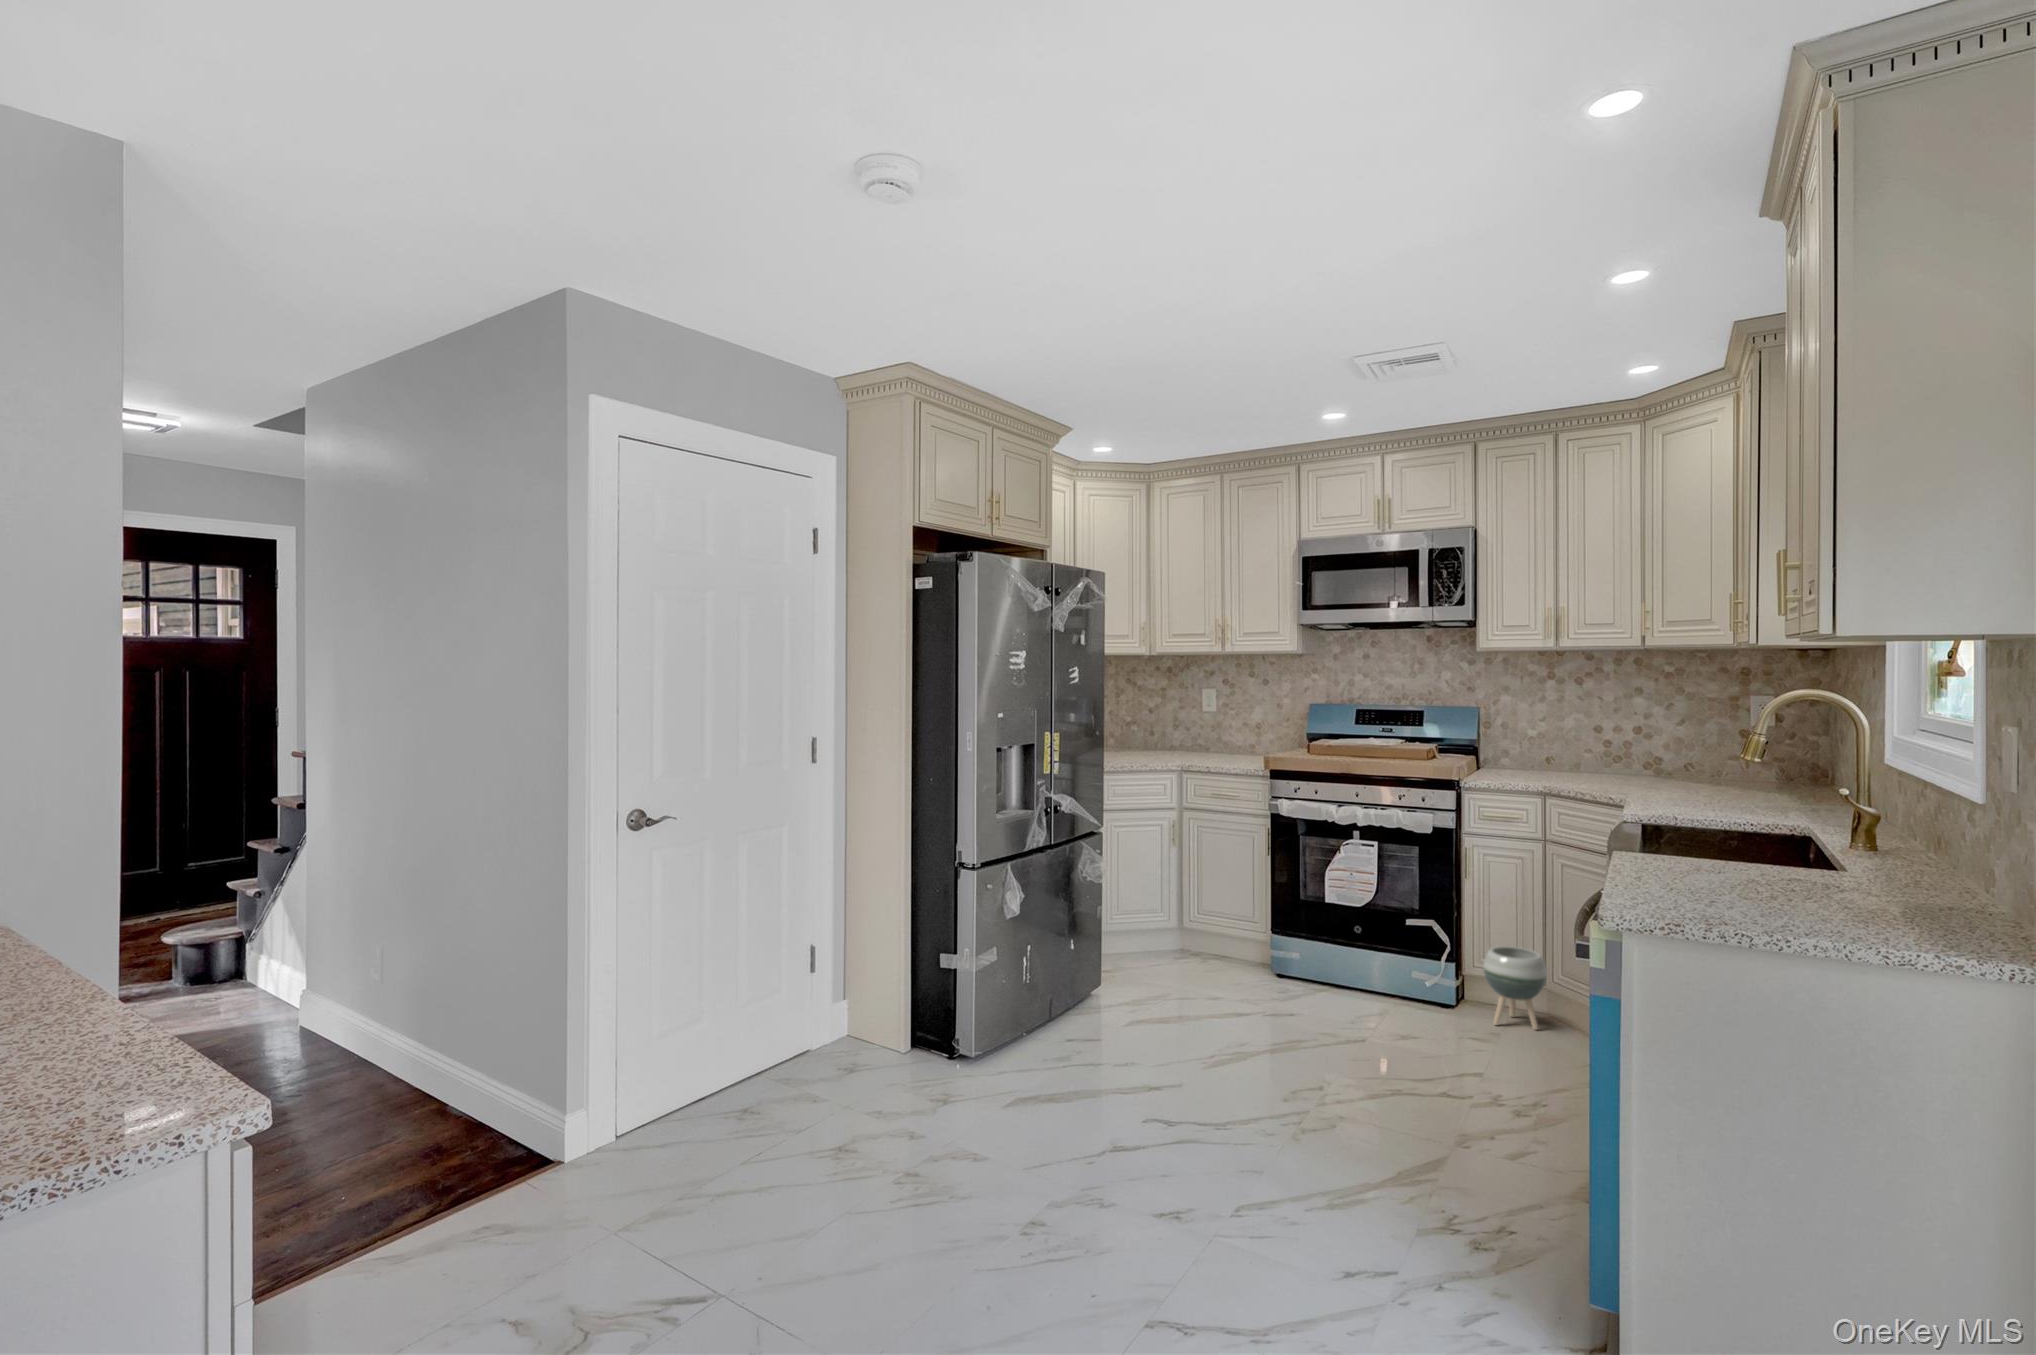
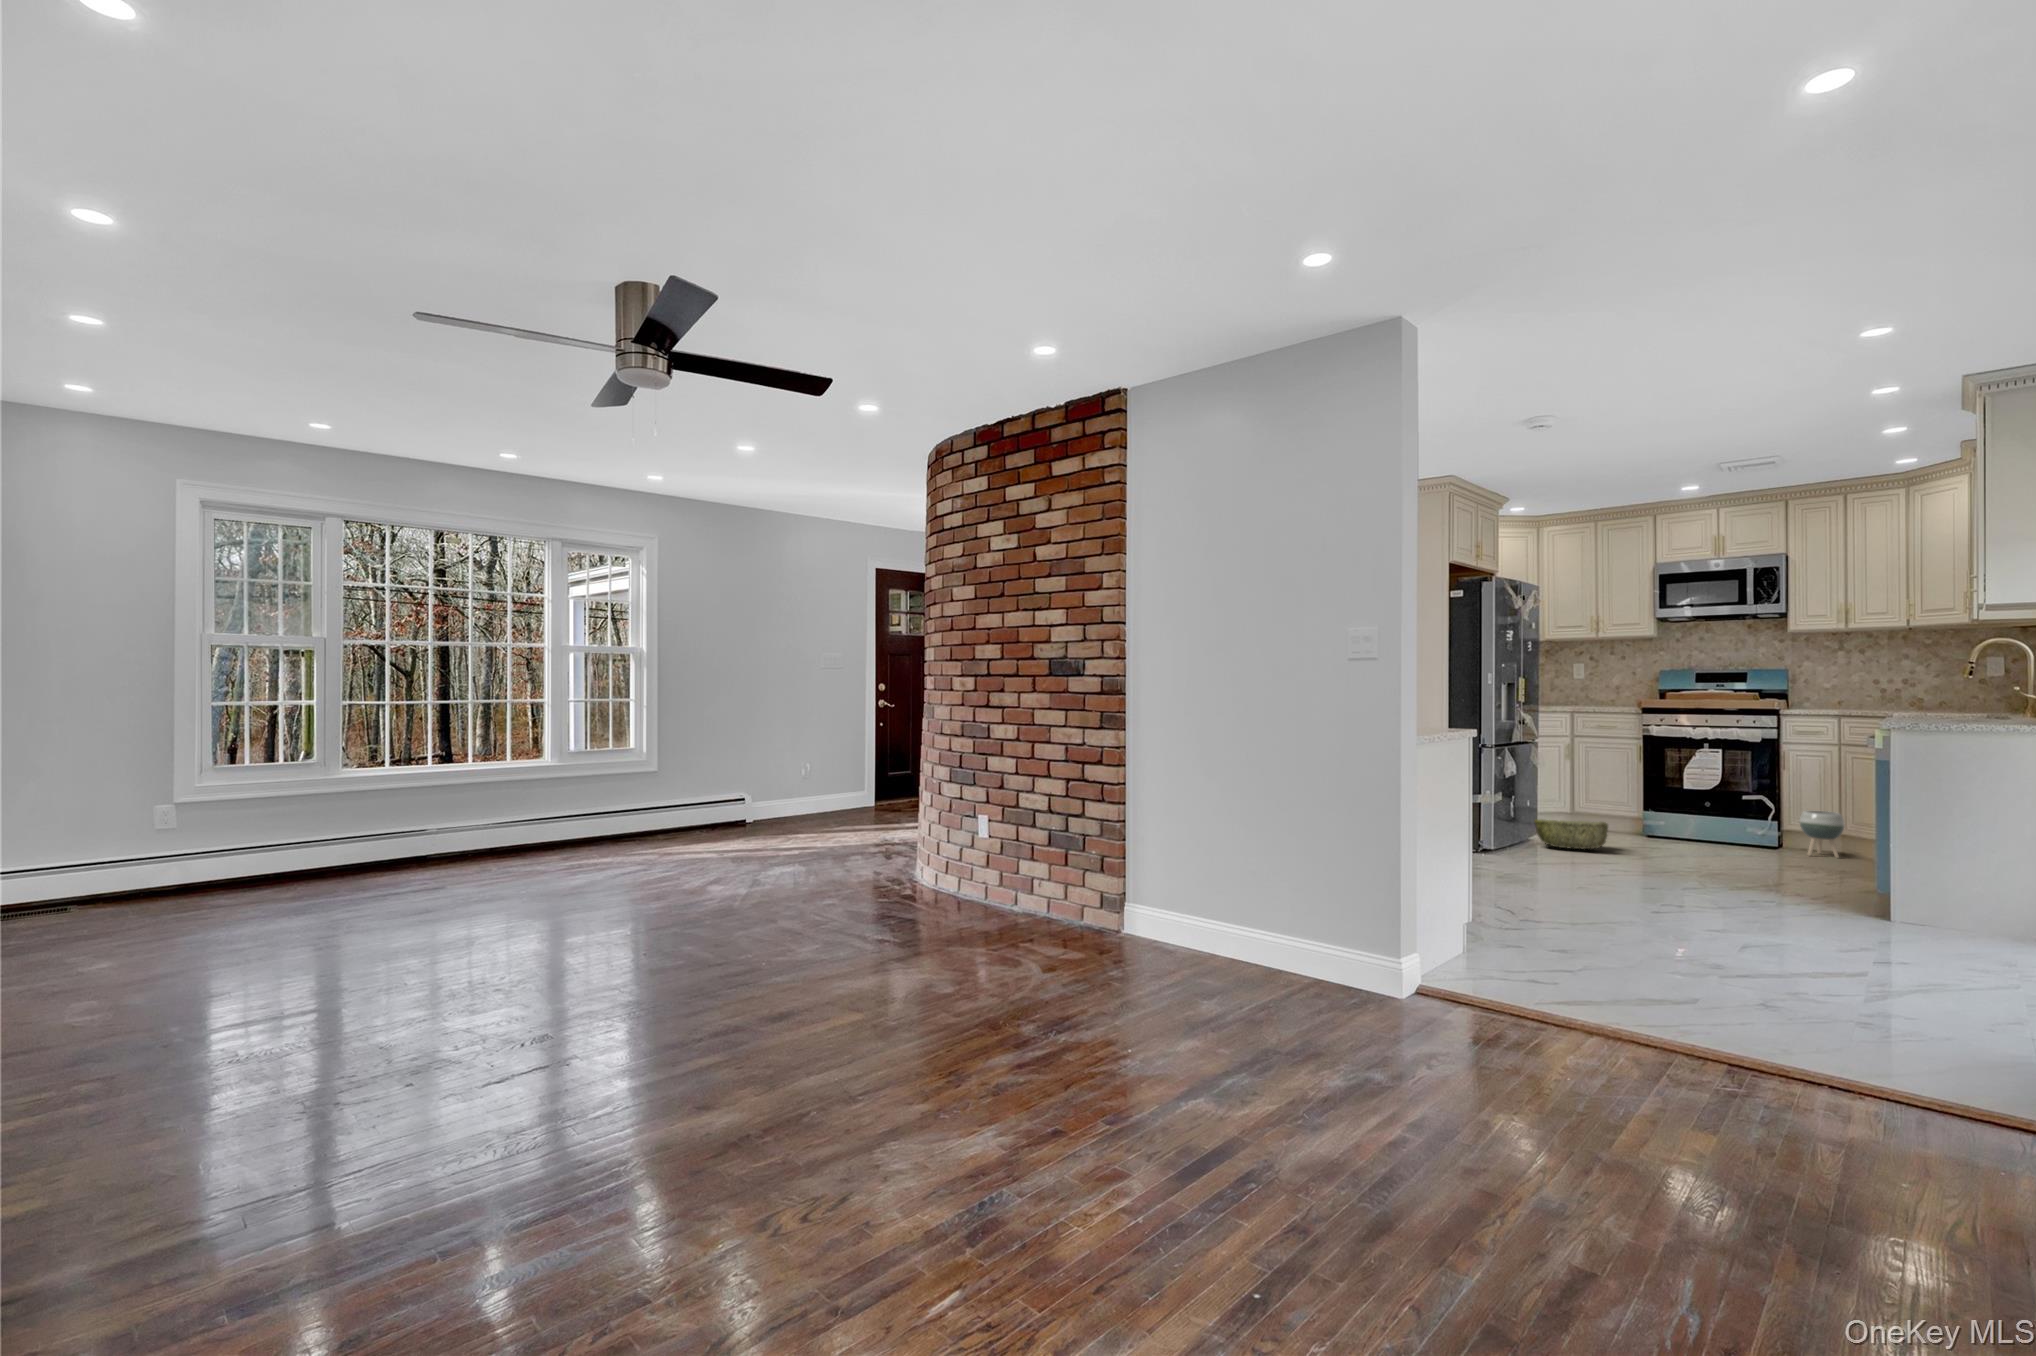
woven basket: none [1074,970,1192,1031] -> present [1534,819,1608,849]

